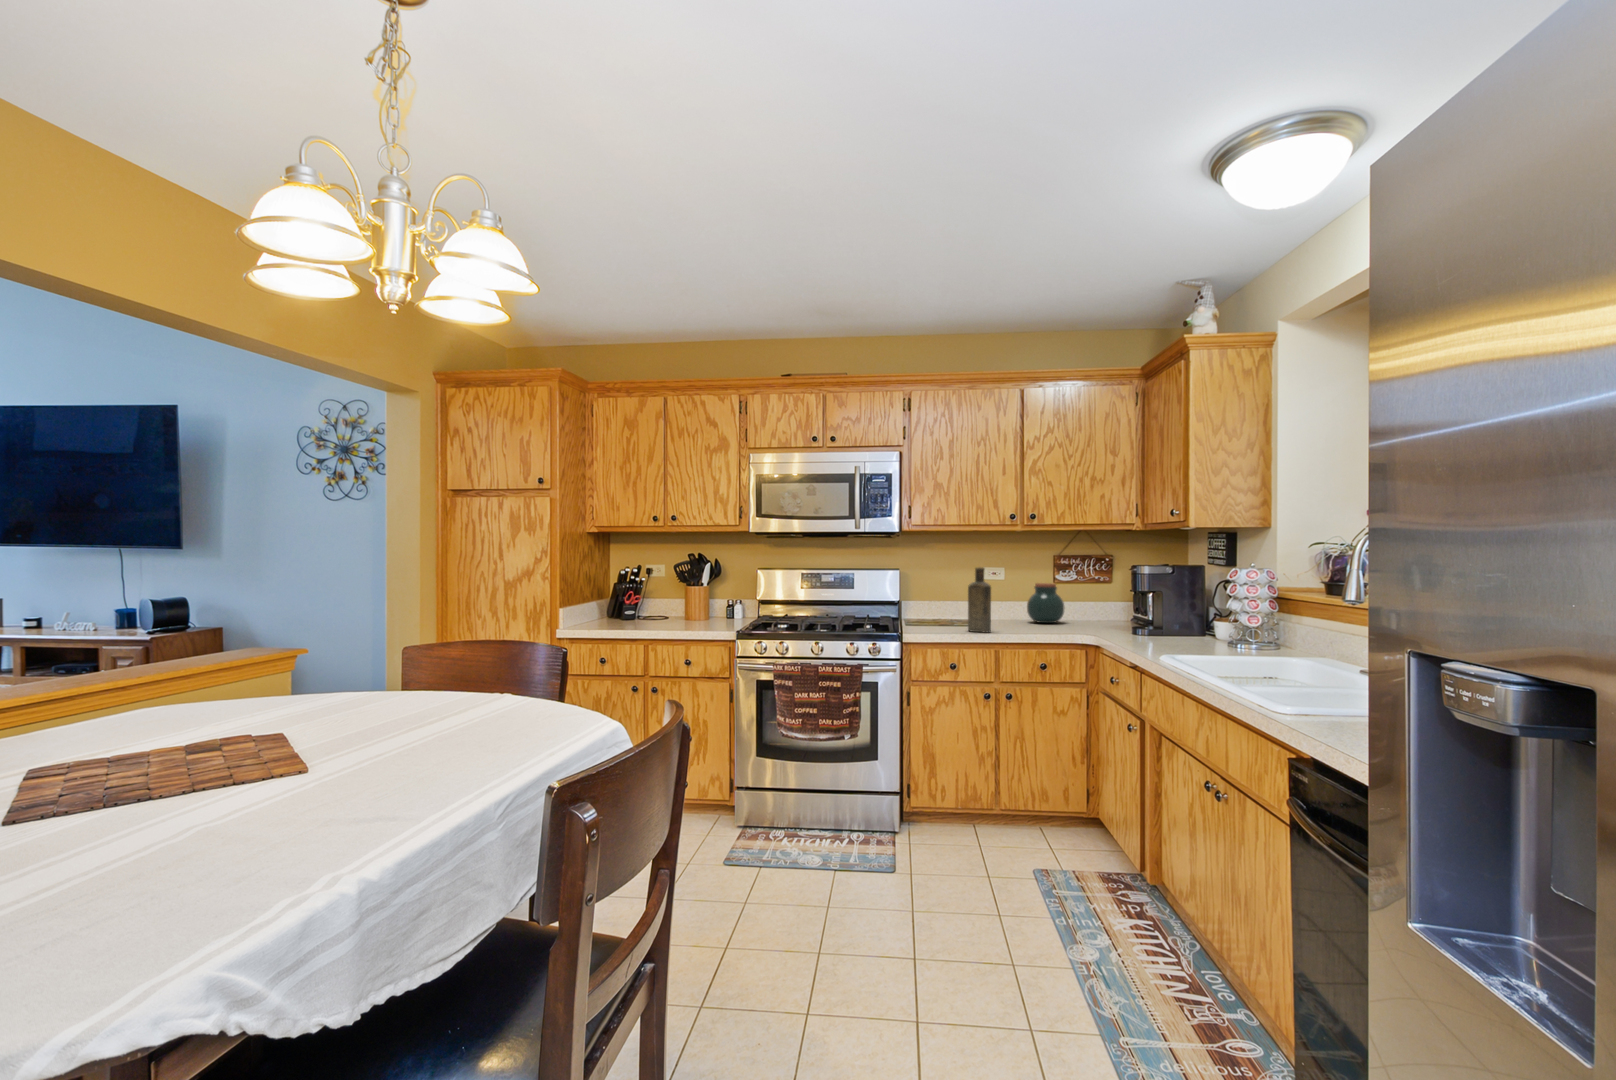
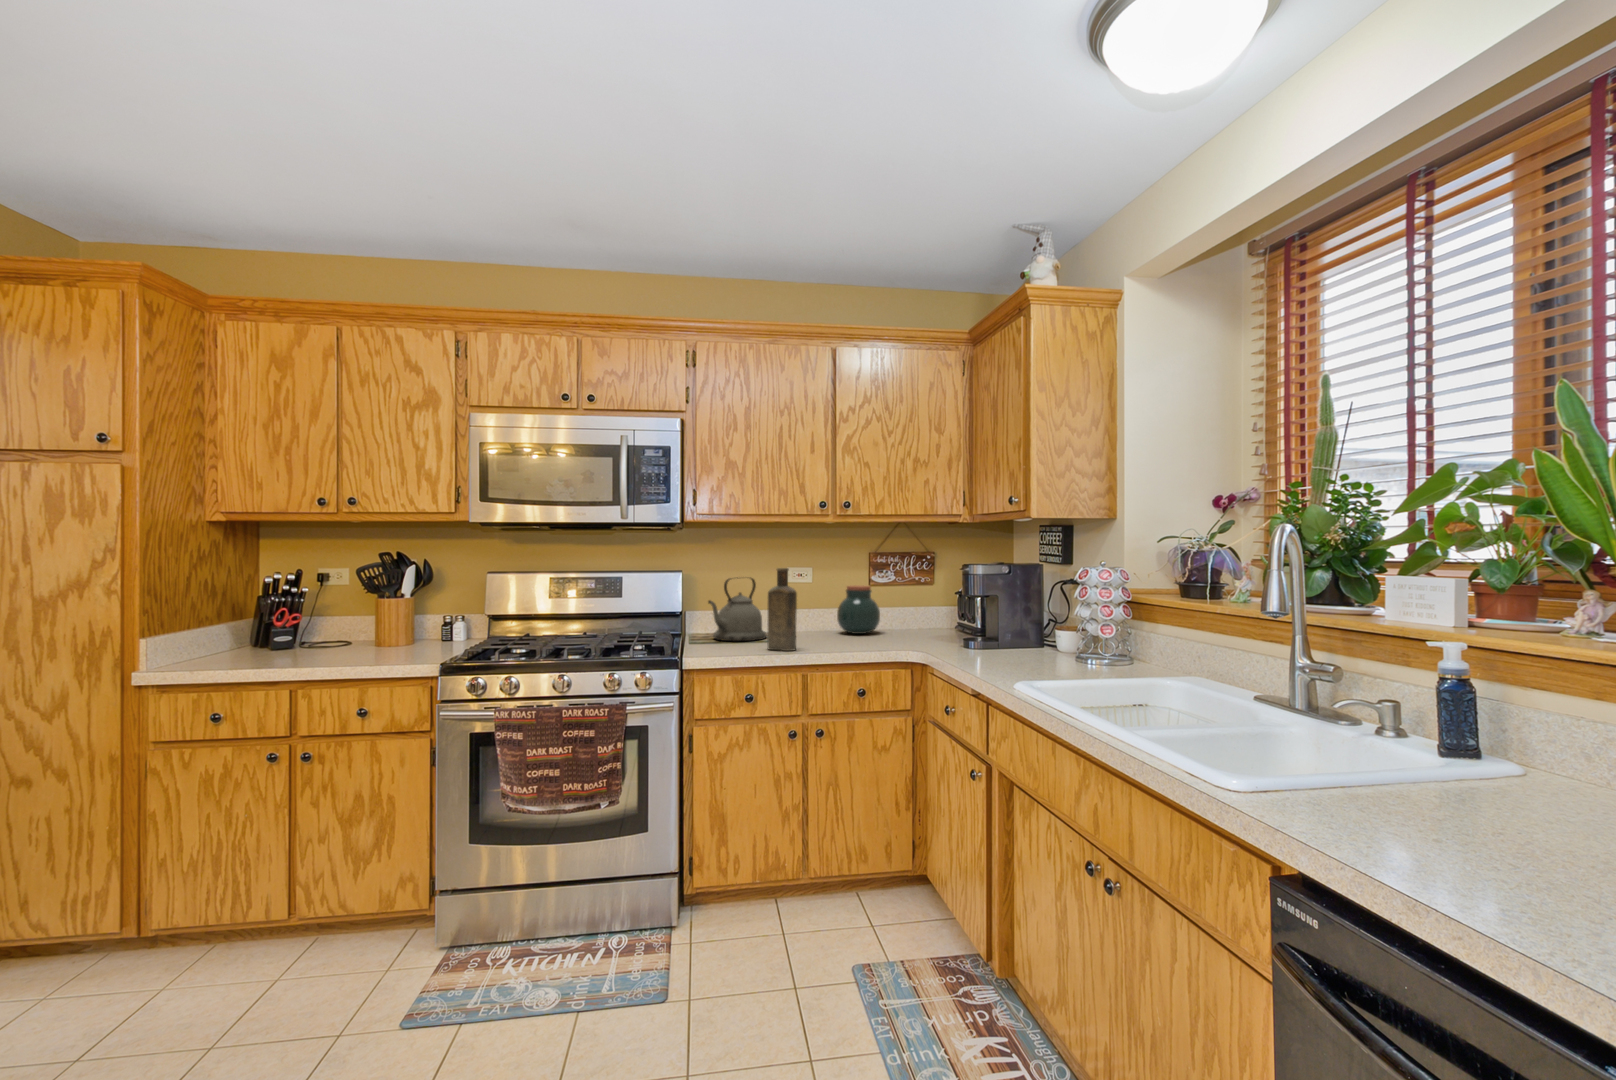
kettle: none [921,575,967,625] -> present [708,578,766,641]

